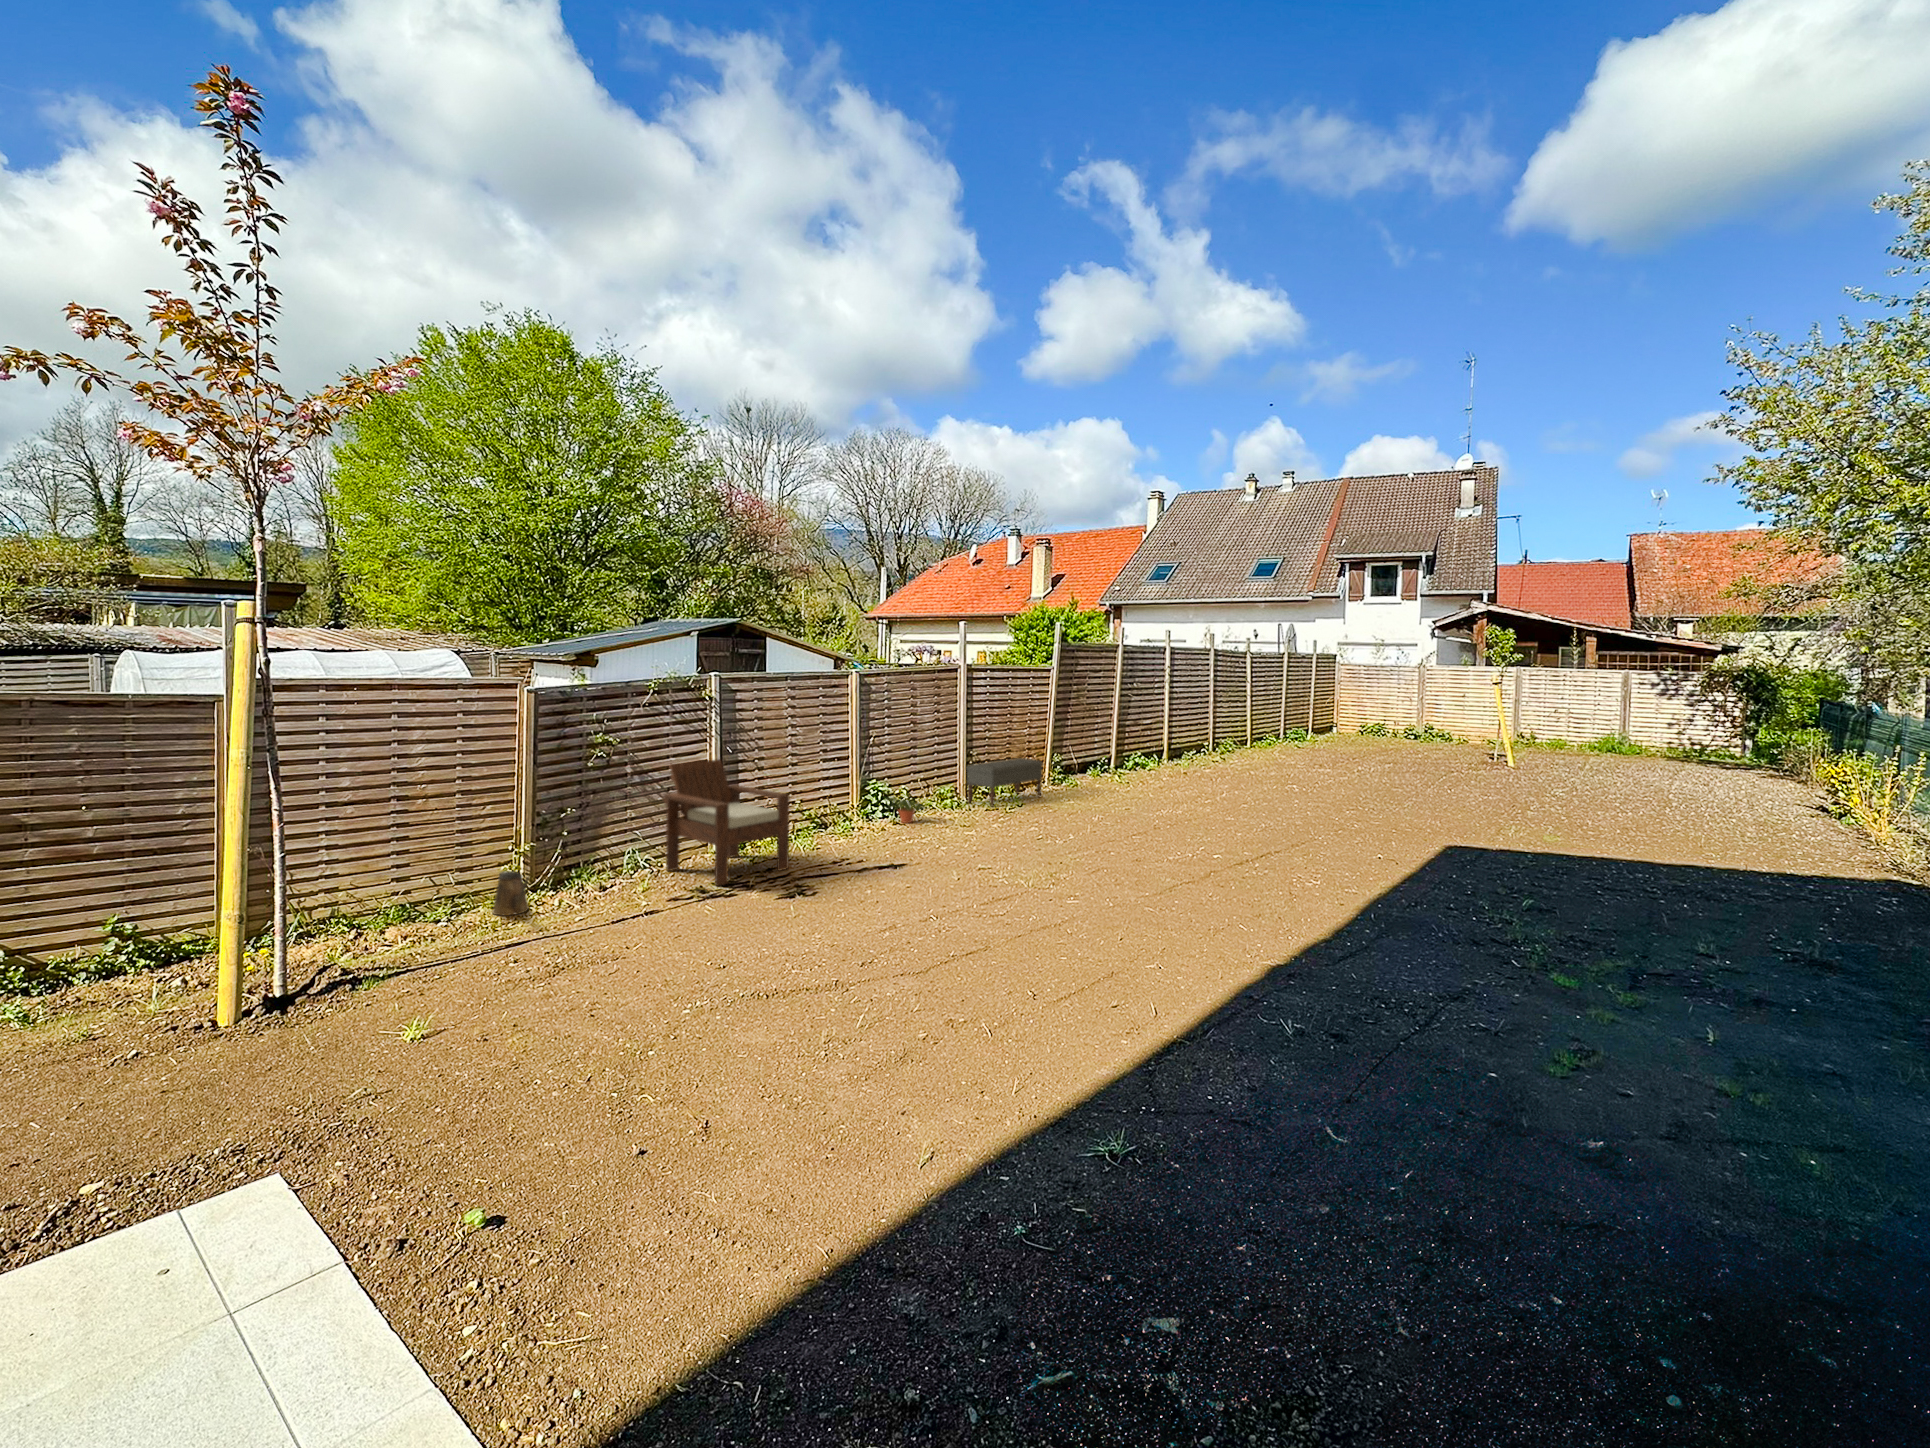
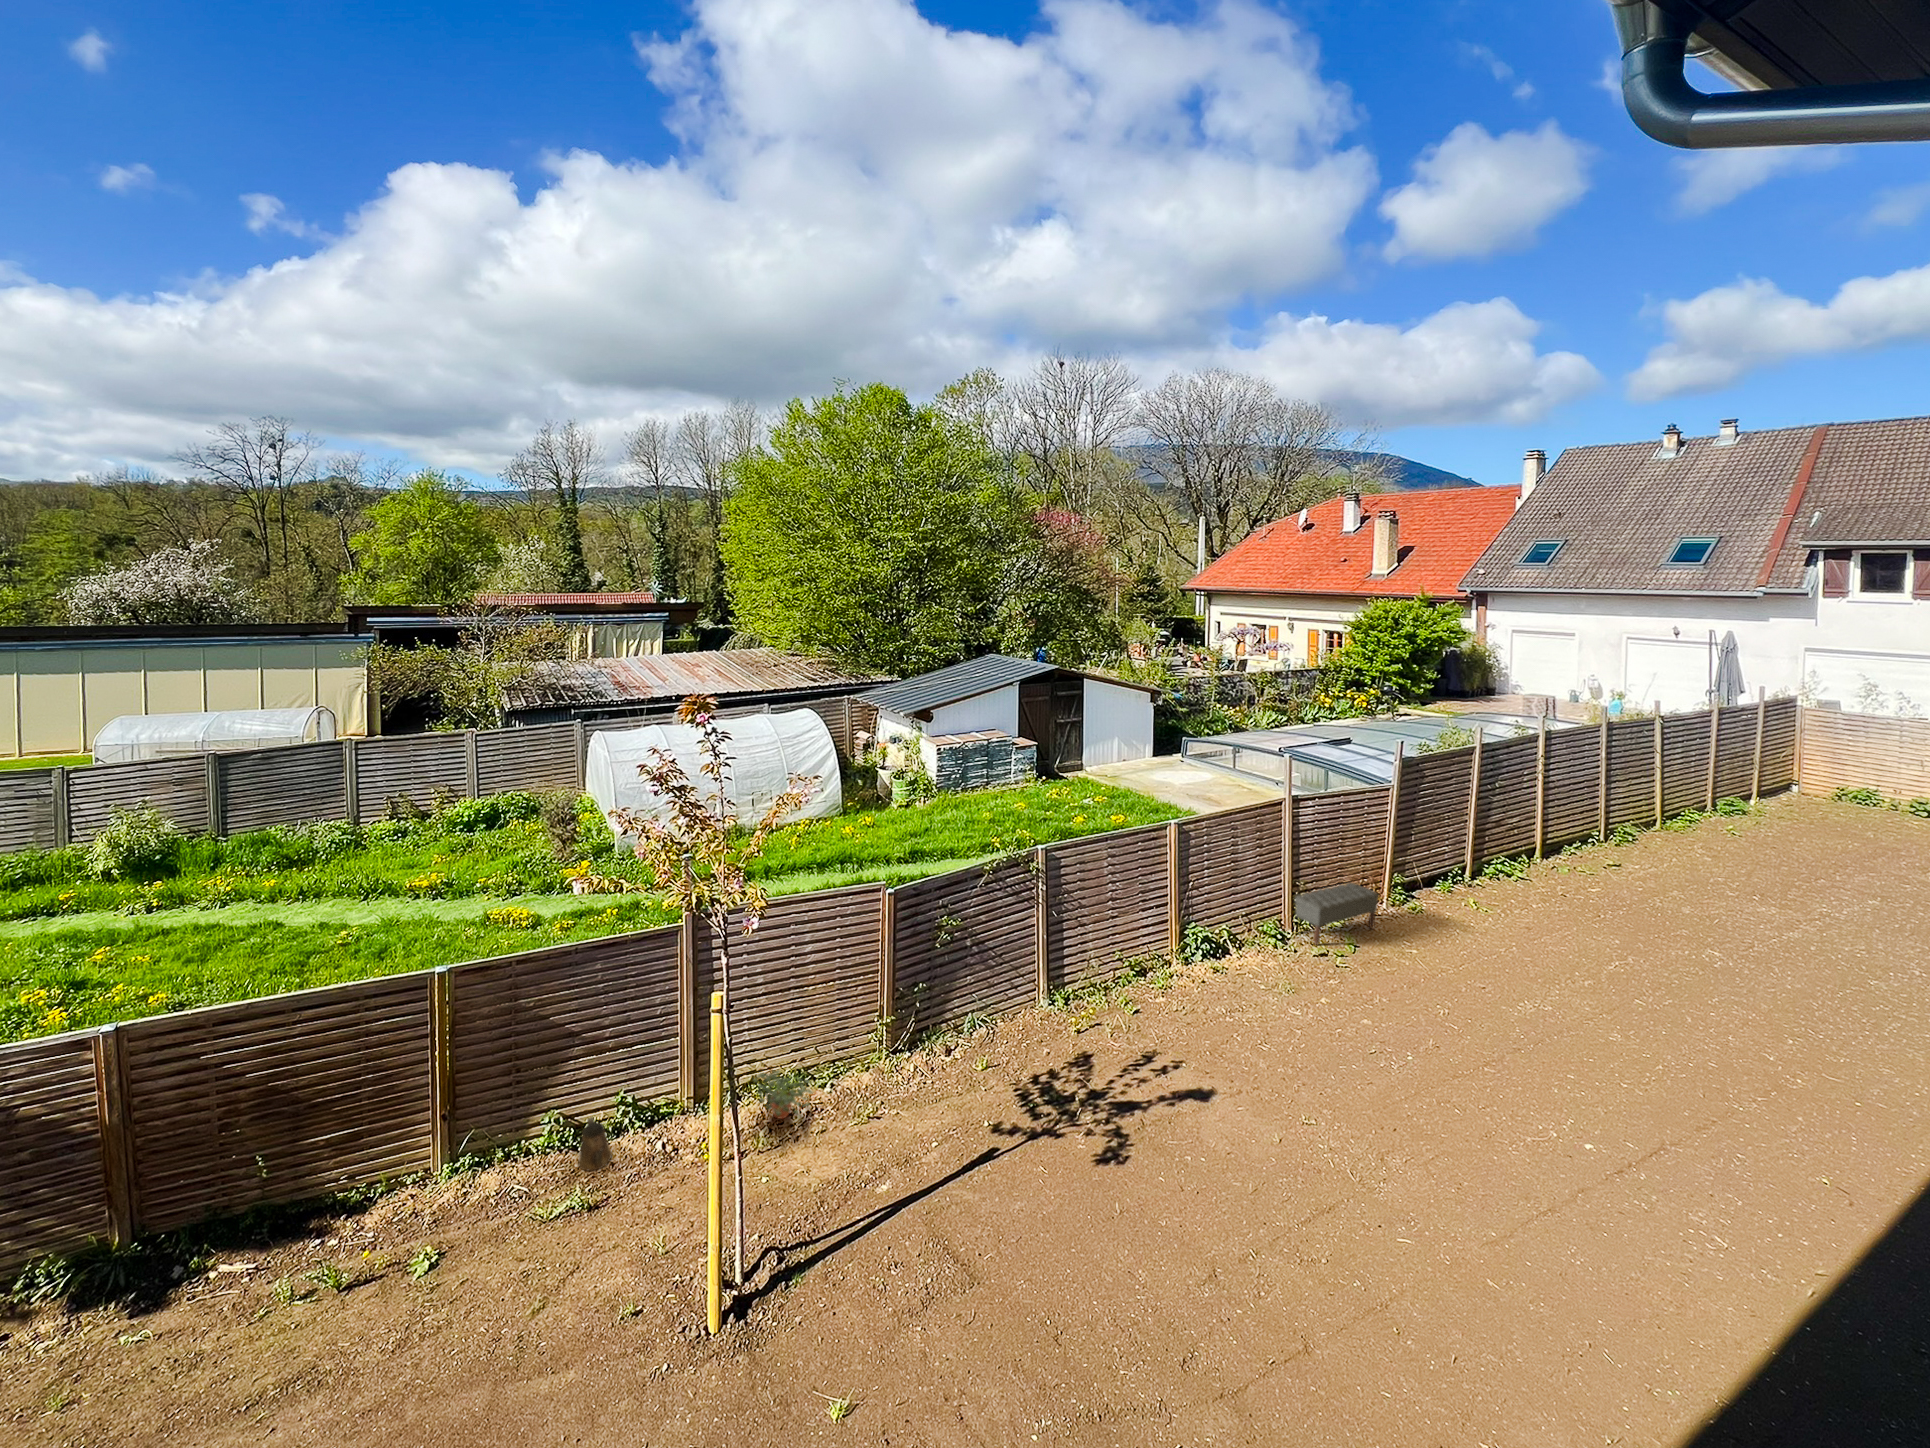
chair: present [664,759,789,886] -> none [997,926,1111,1071]
potted plant: present [887,798,925,823] -> present [753,1070,812,1119]
watering can: present [493,871,529,916] -> present [578,1117,612,1171]

